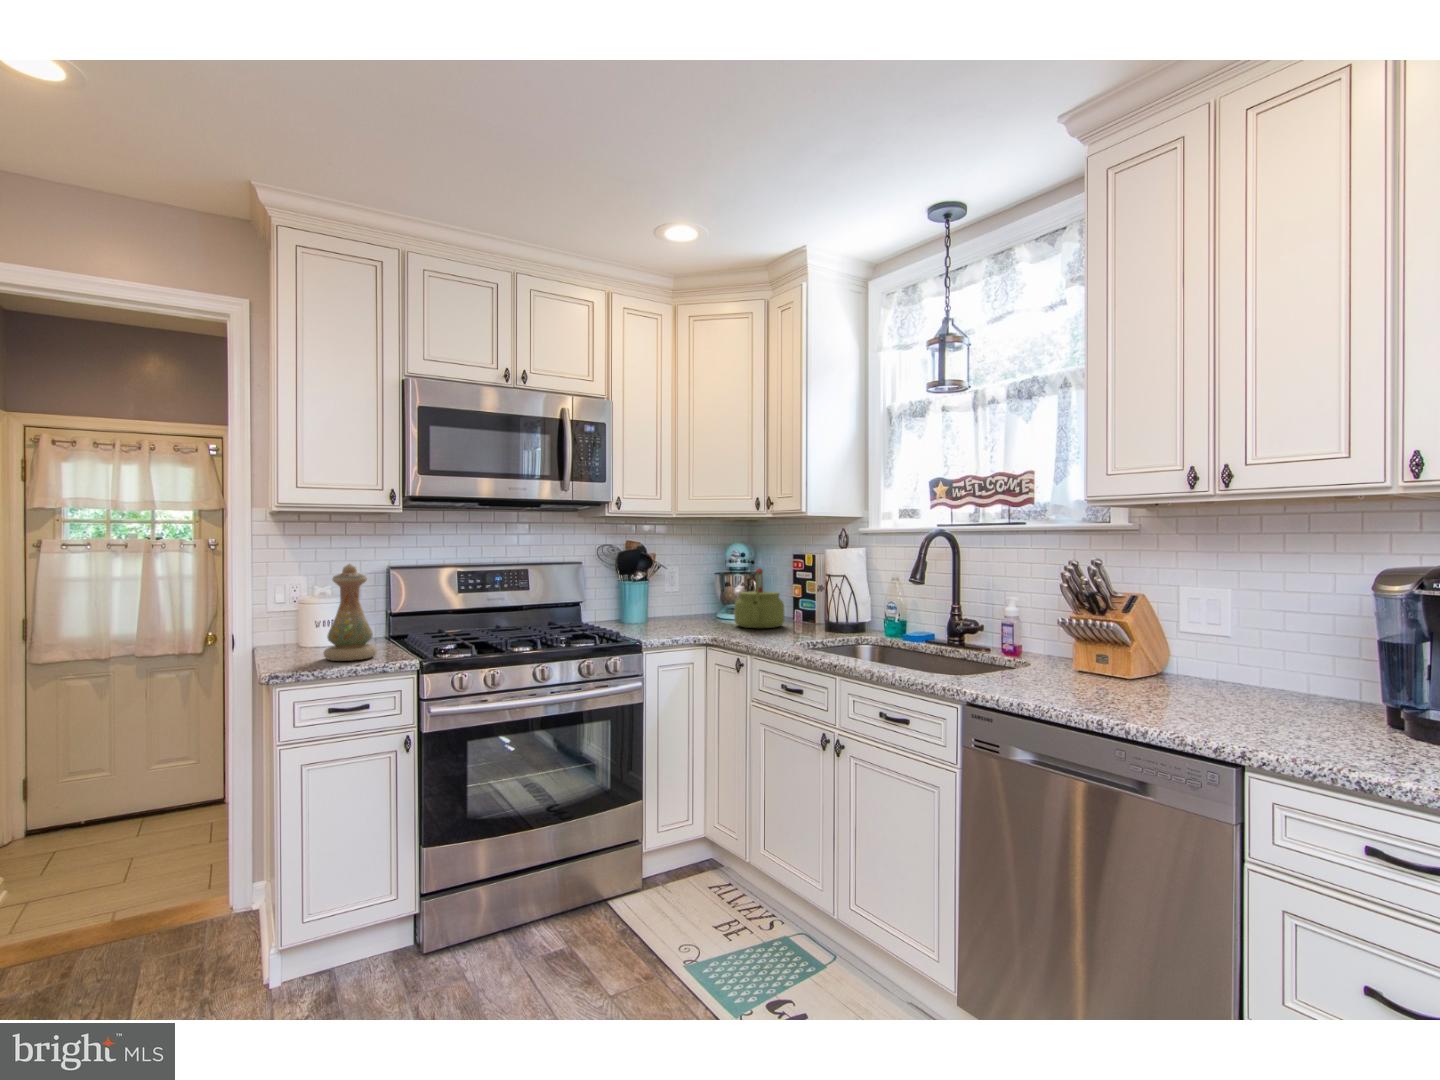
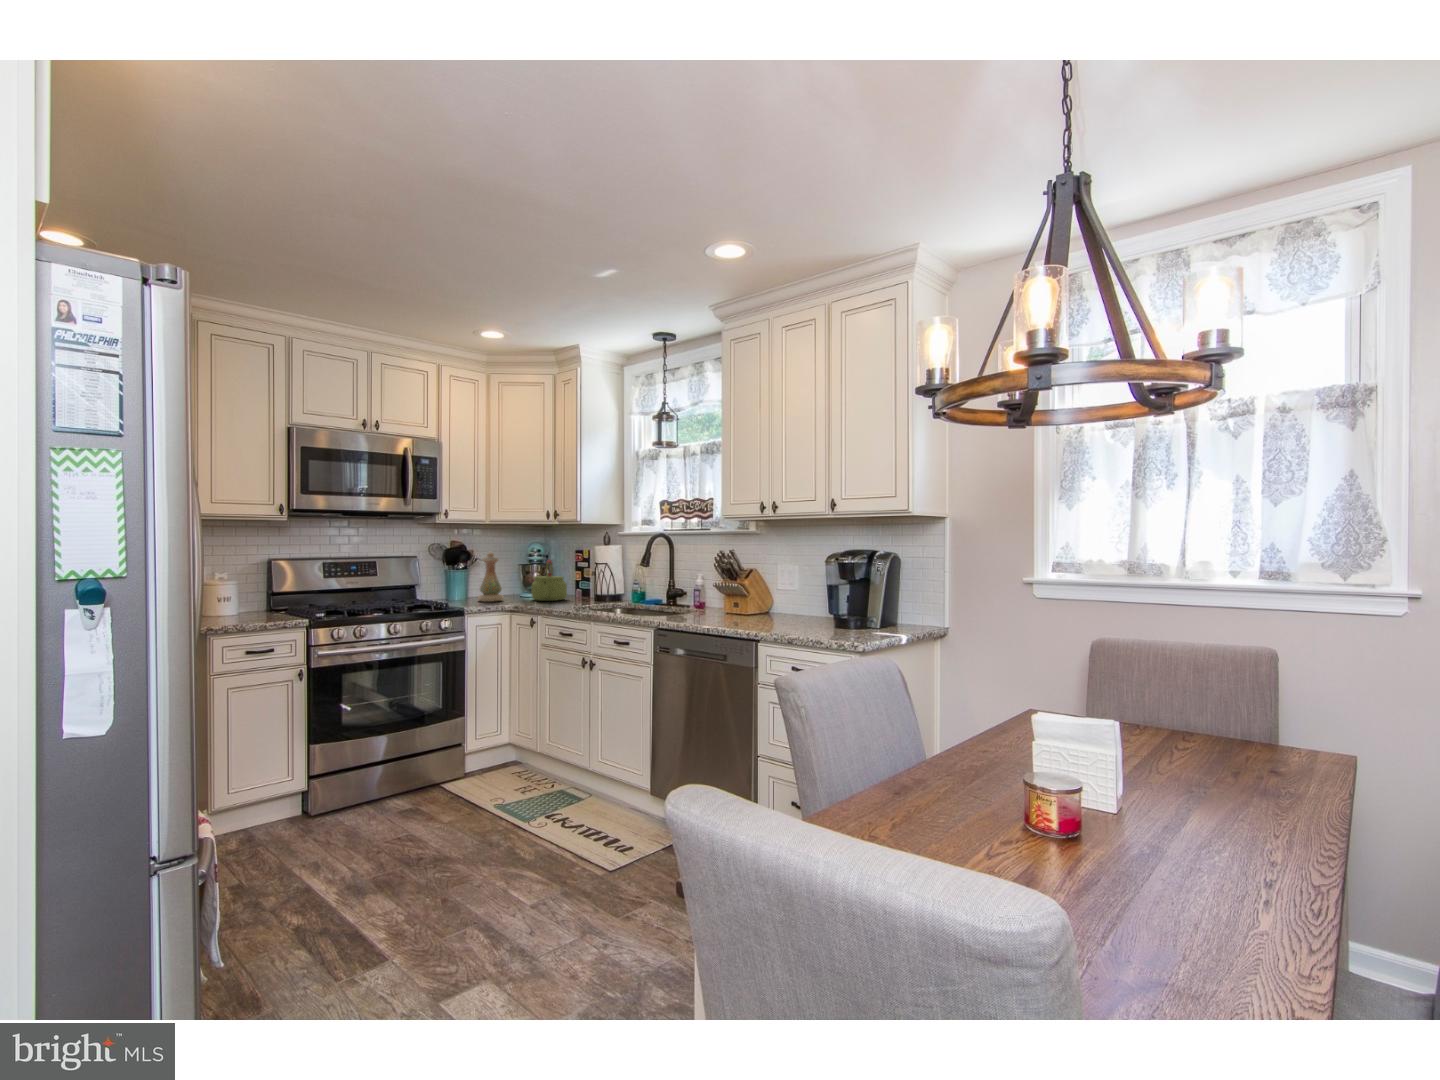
vase: present [323,564,377,661] -> present [478,552,504,602]

